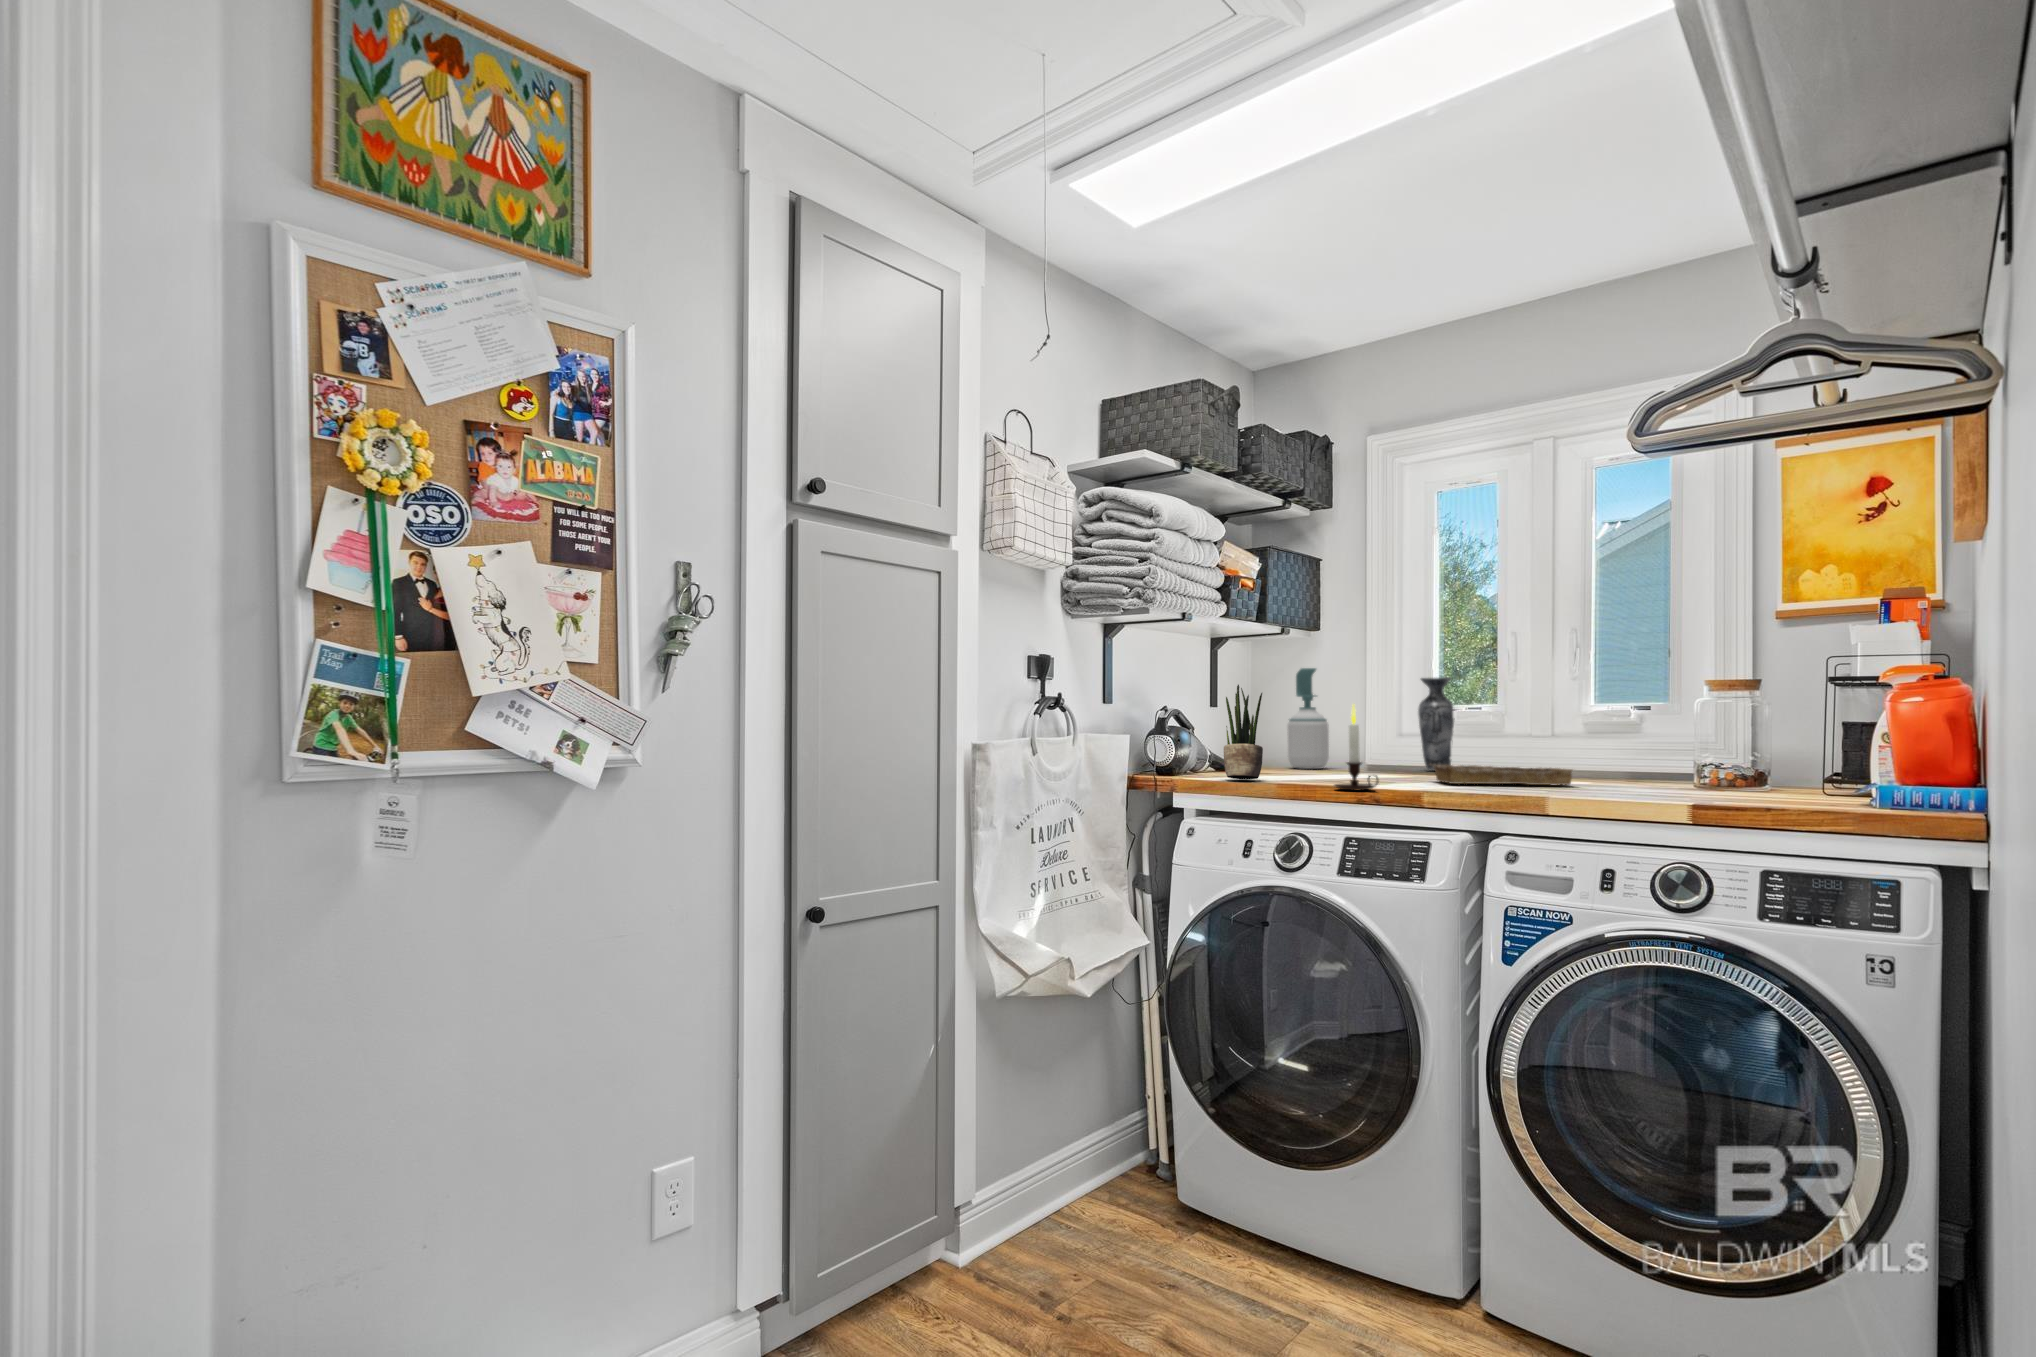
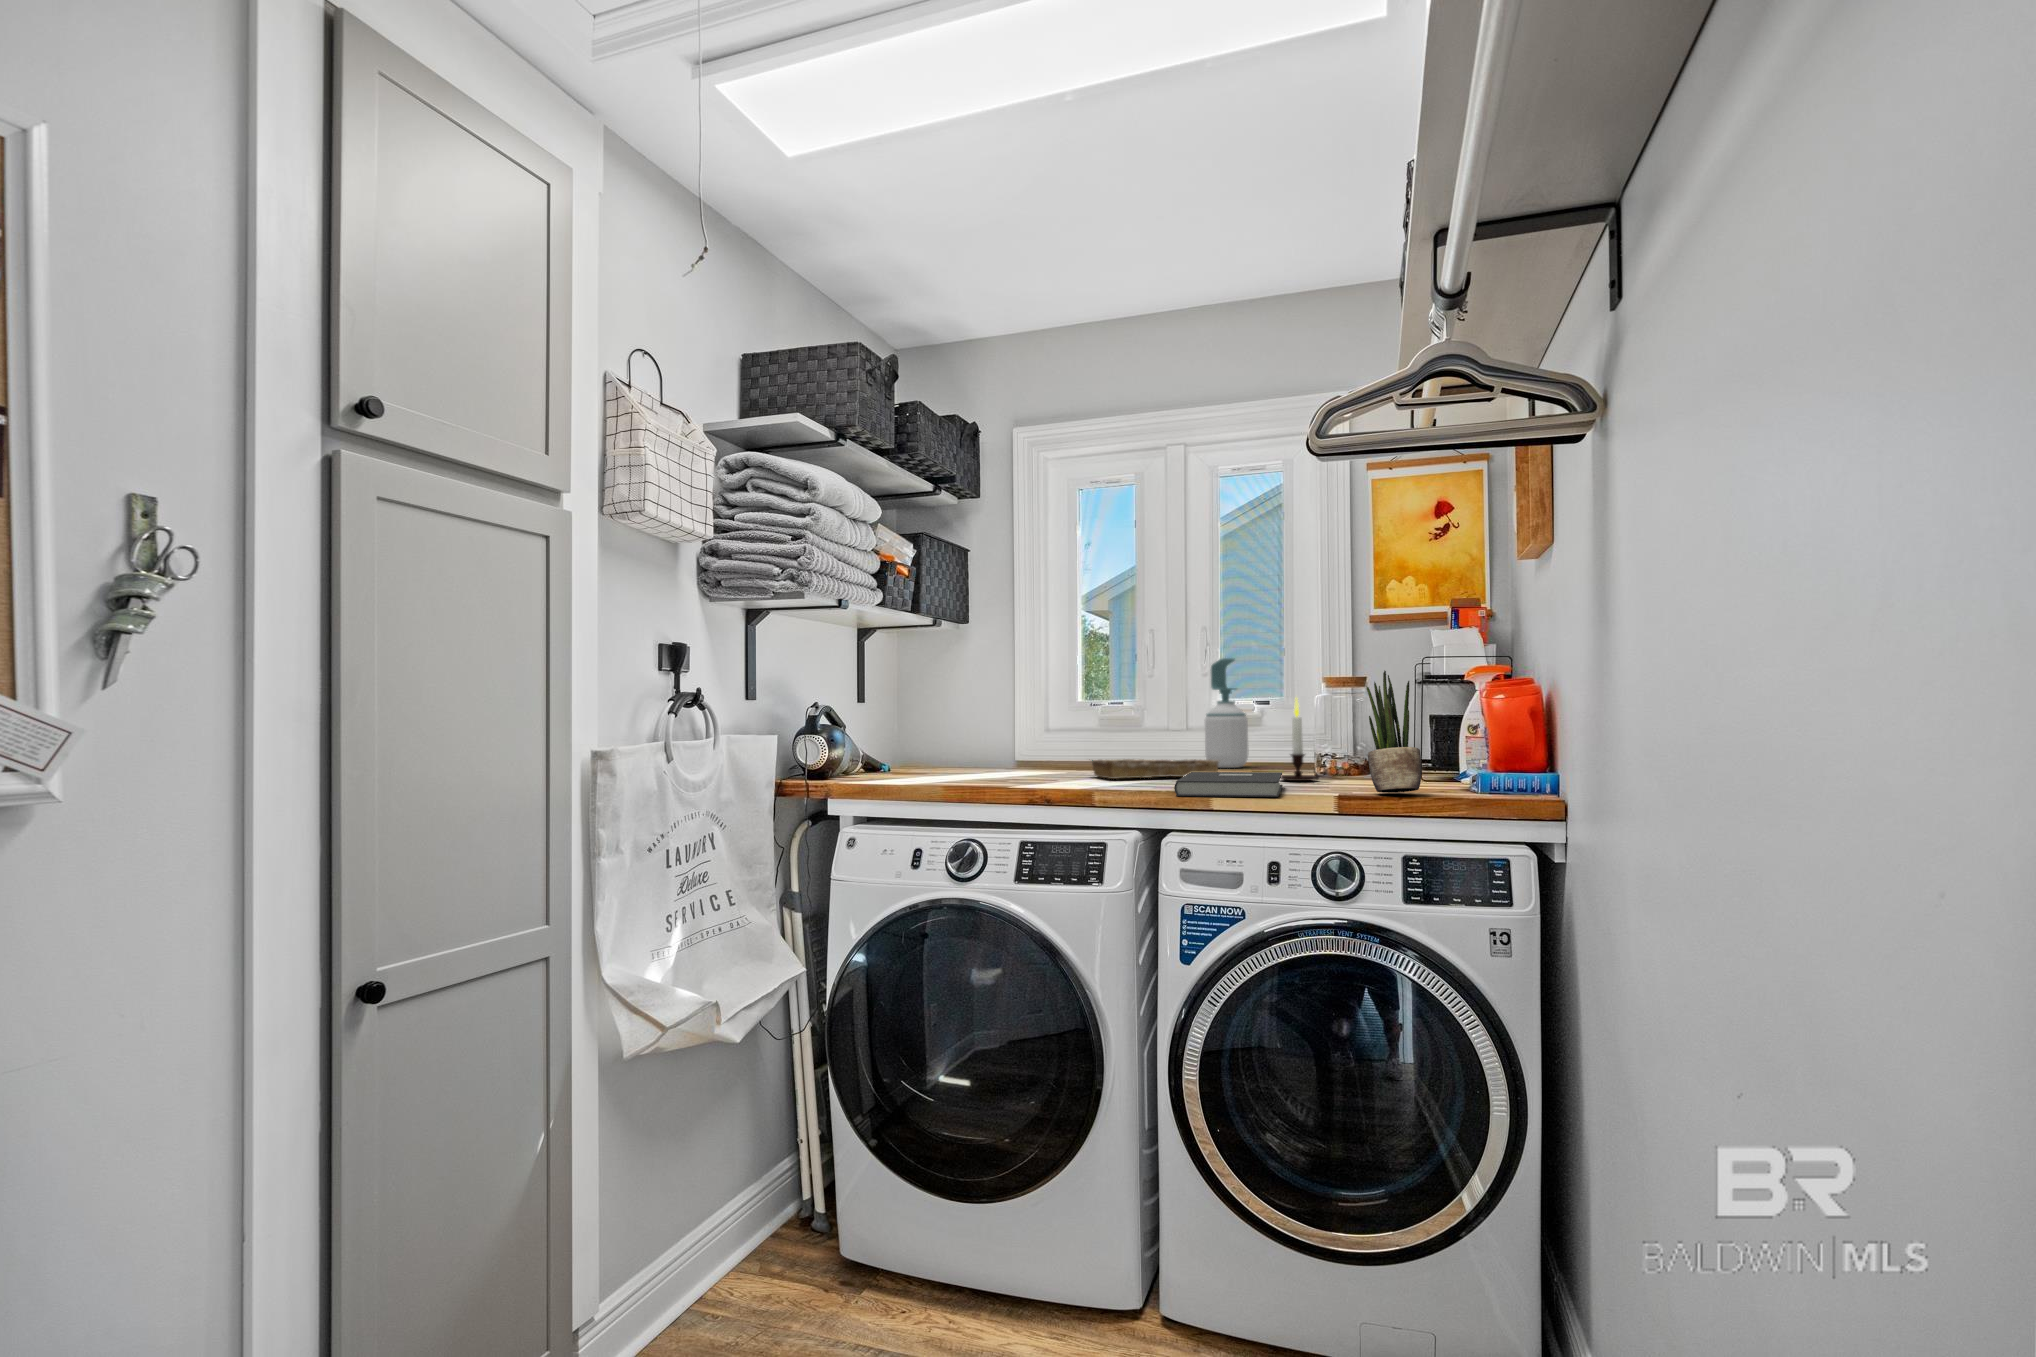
soap bottle: present [1287,668,1329,769] -> present [1205,658,1249,768]
vase: present [1418,677,1455,770] -> none [1065,672,1099,765]
potted plant: present [1224,685,1263,779] -> present [1367,671,1422,793]
candle: present [1335,705,1378,790] -> present [1281,698,1325,781]
book: none [1500,779,1633,806] -> present [1174,772,1283,797]

